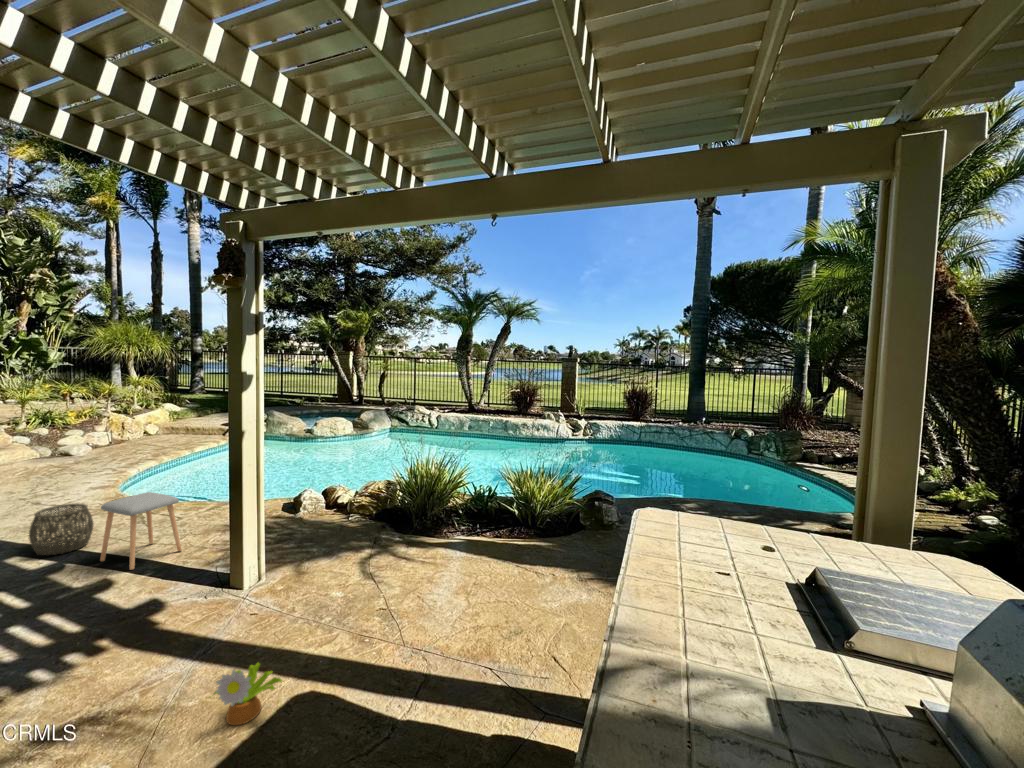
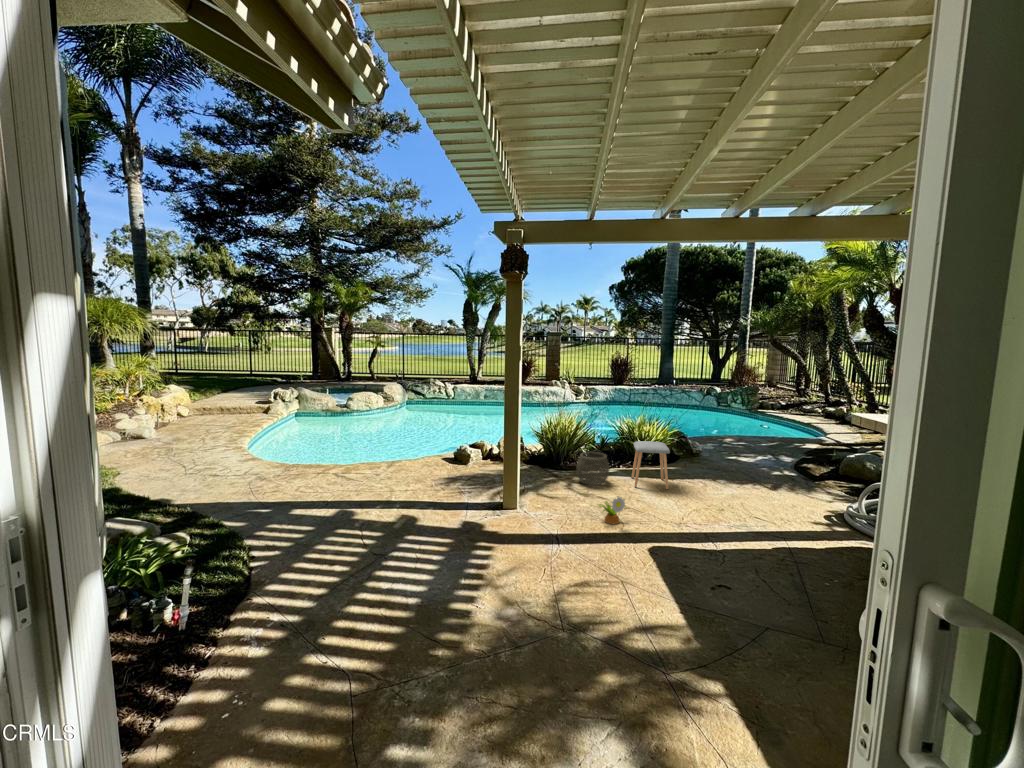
stool: present [100,492,182,570] -> present [631,441,670,490]
woven basket: present [29,504,94,556] -> present [577,452,609,485]

